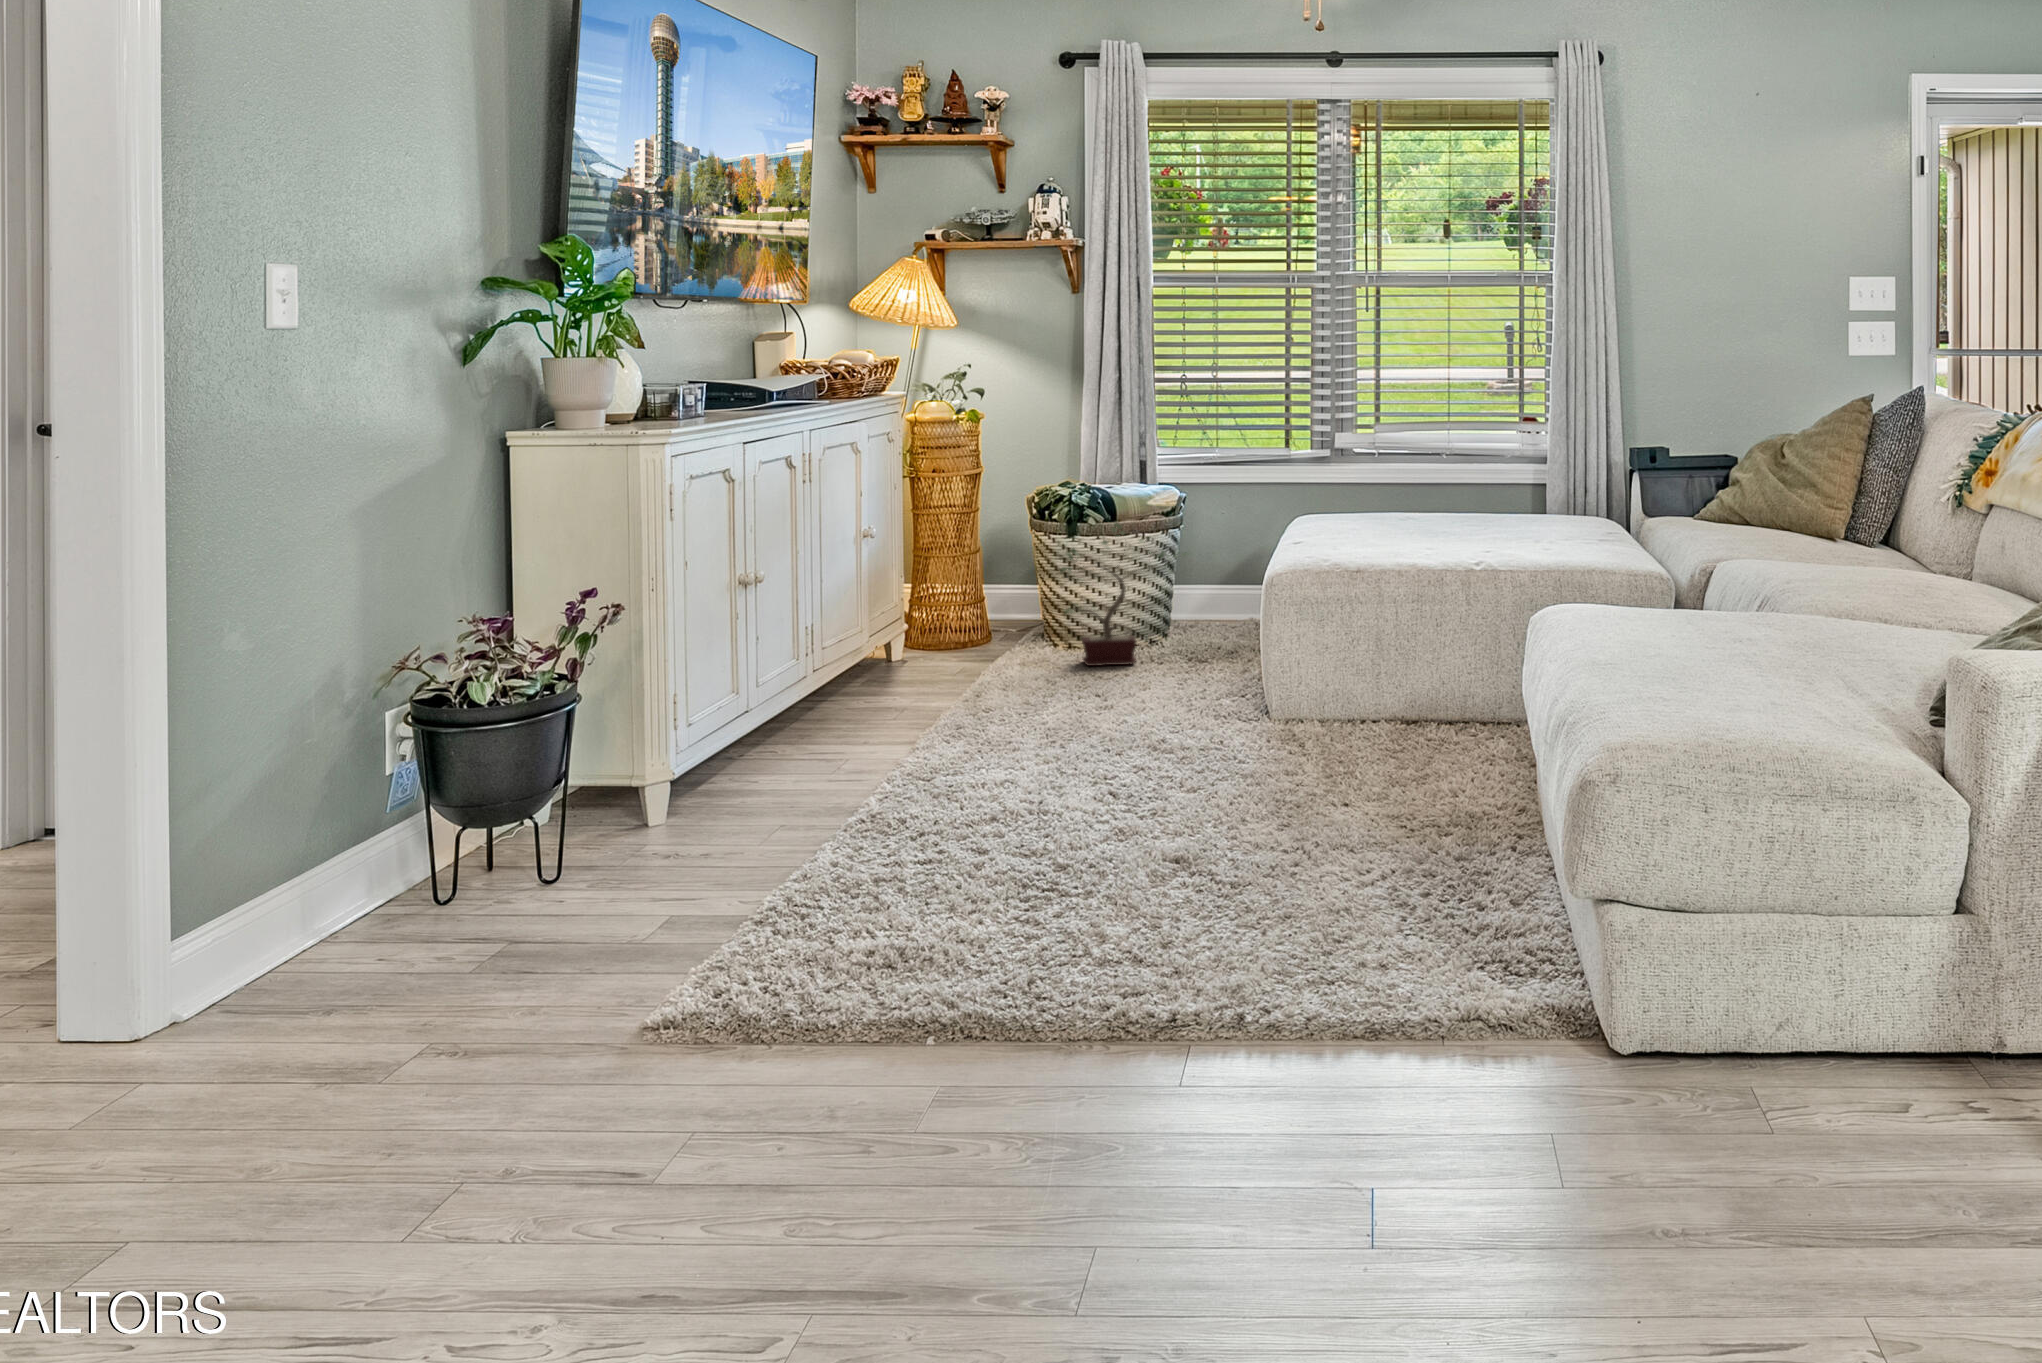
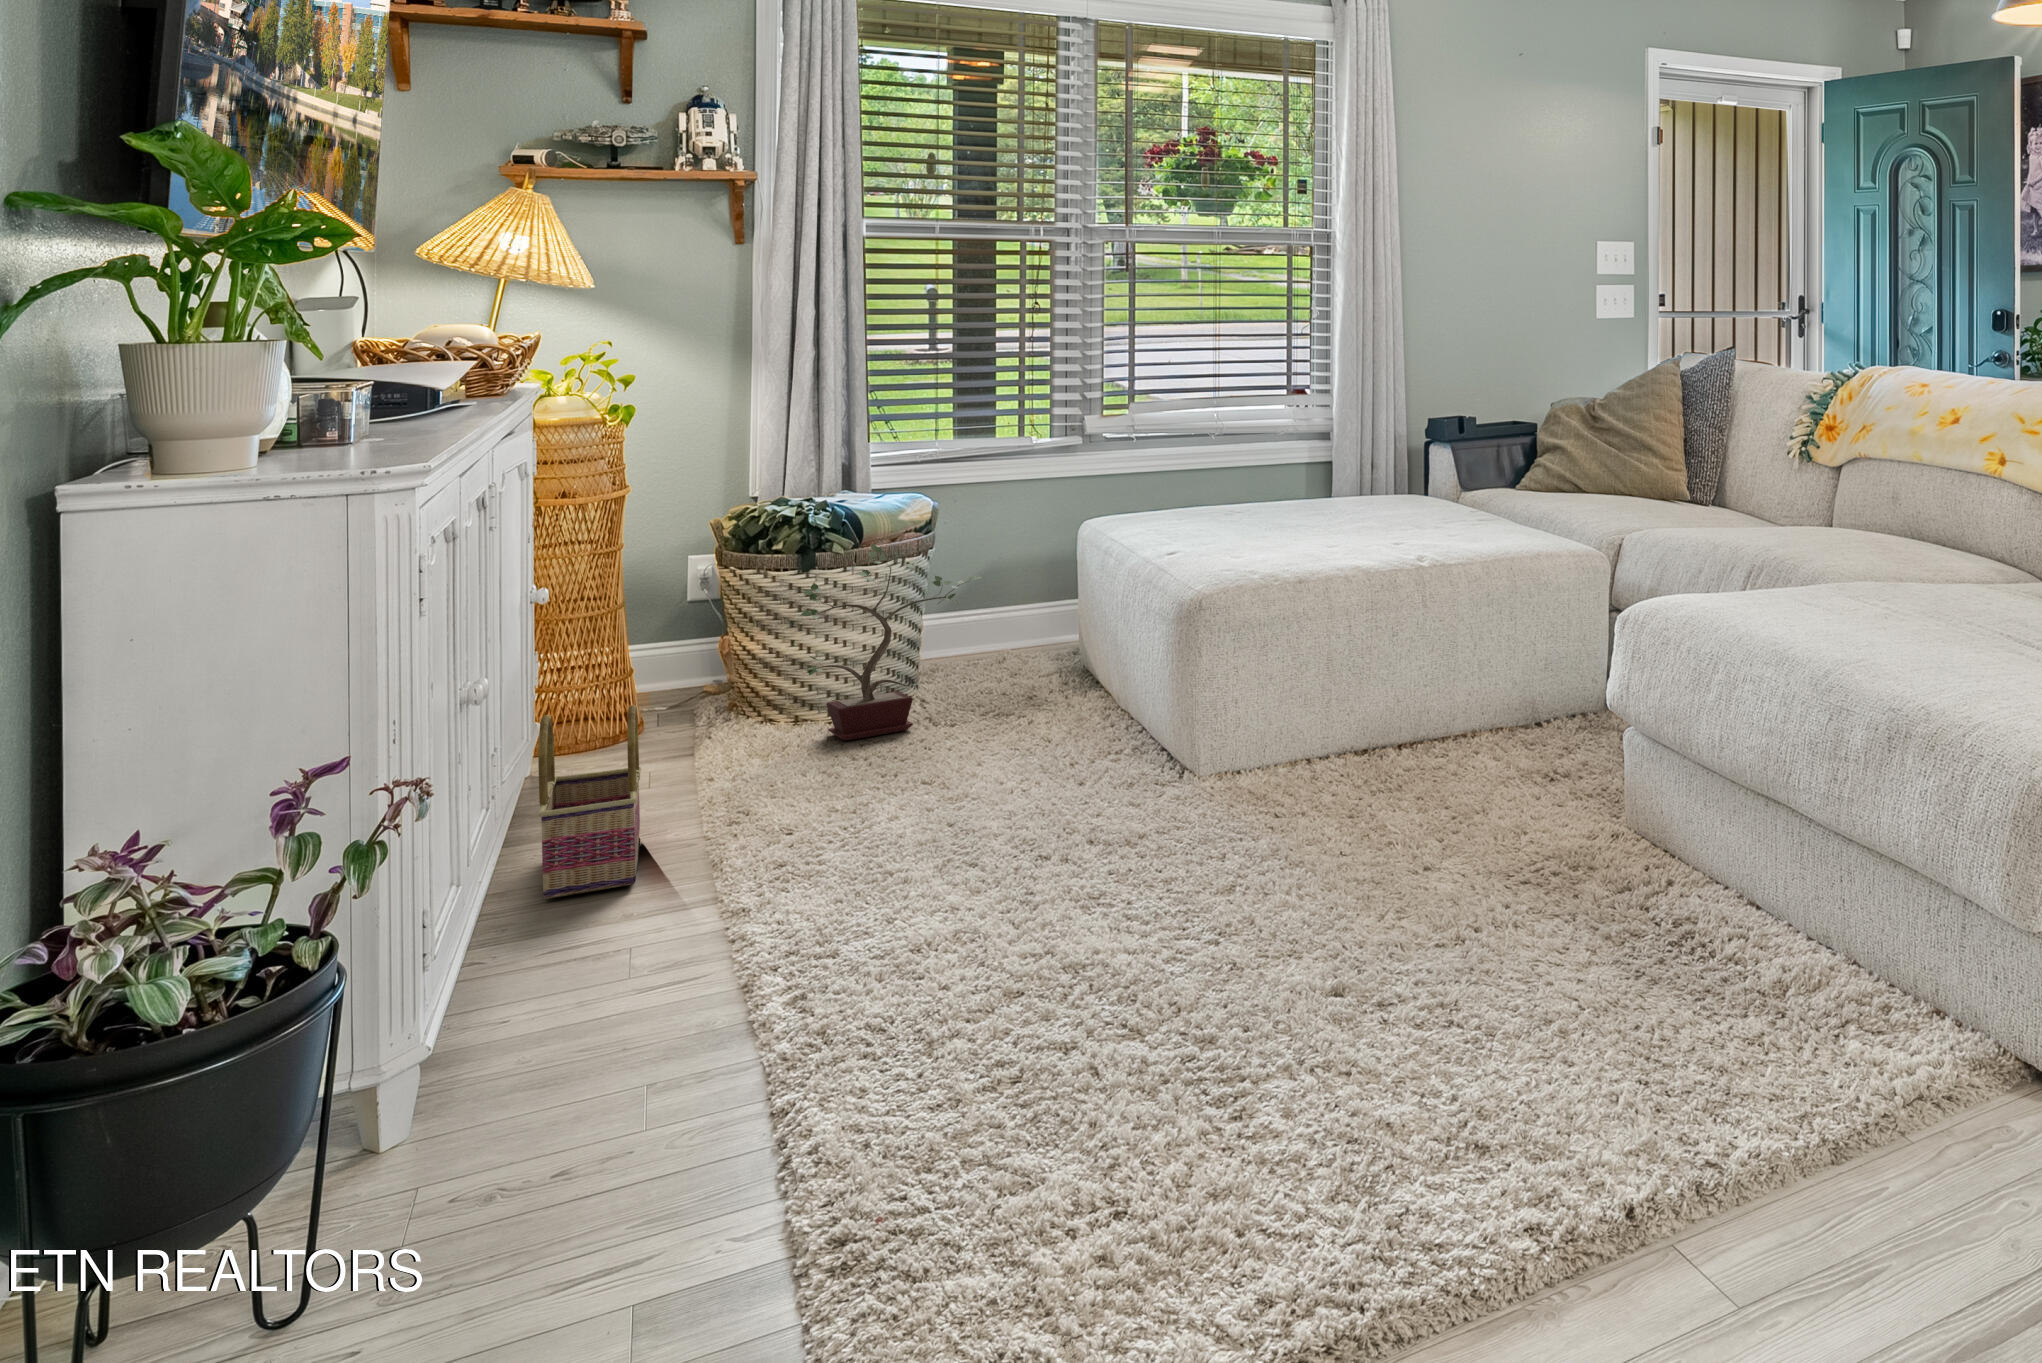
basket: none [855,613,931,729] -> present [538,705,641,899]

